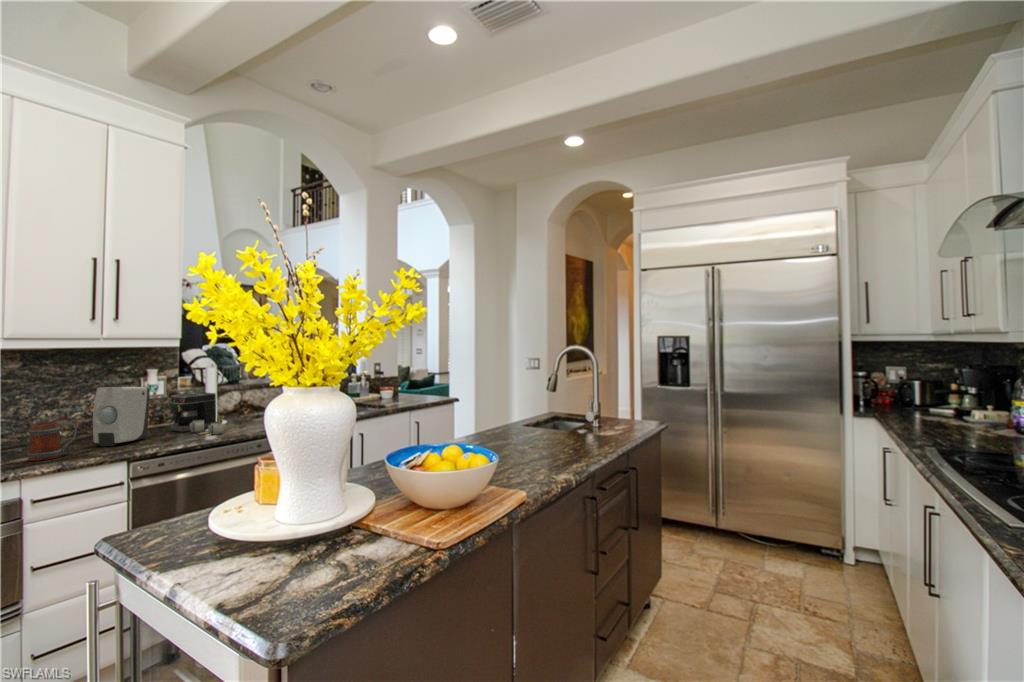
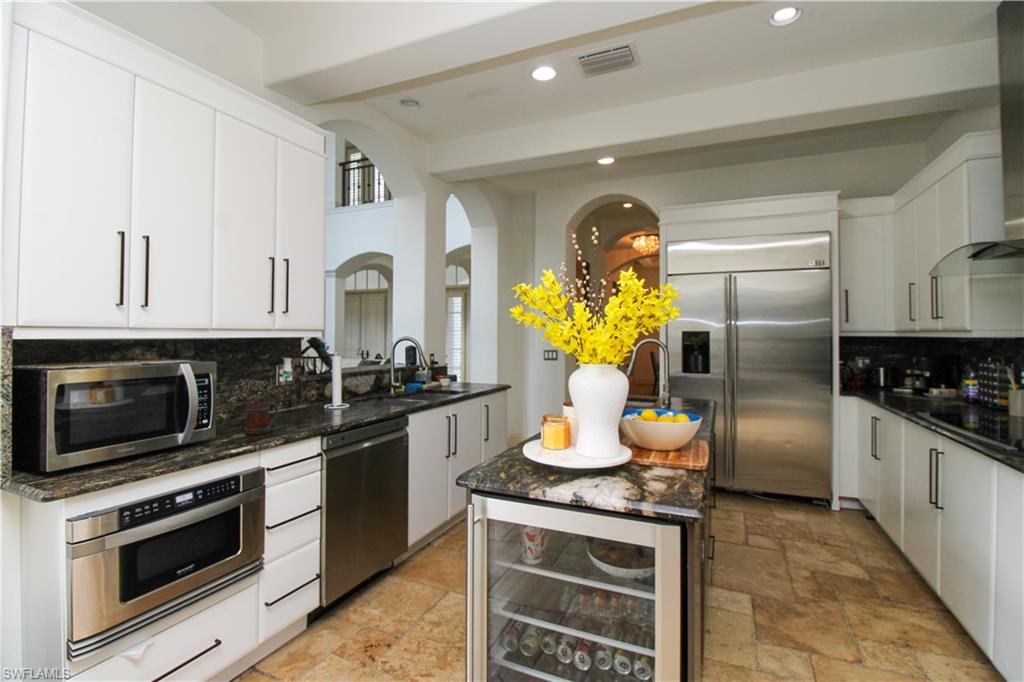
soap dispenser: present [93,387,150,446] -> none [275,373,310,424]
coffee maker: present [170,392,224,435] -> none [312,379,370,415]

